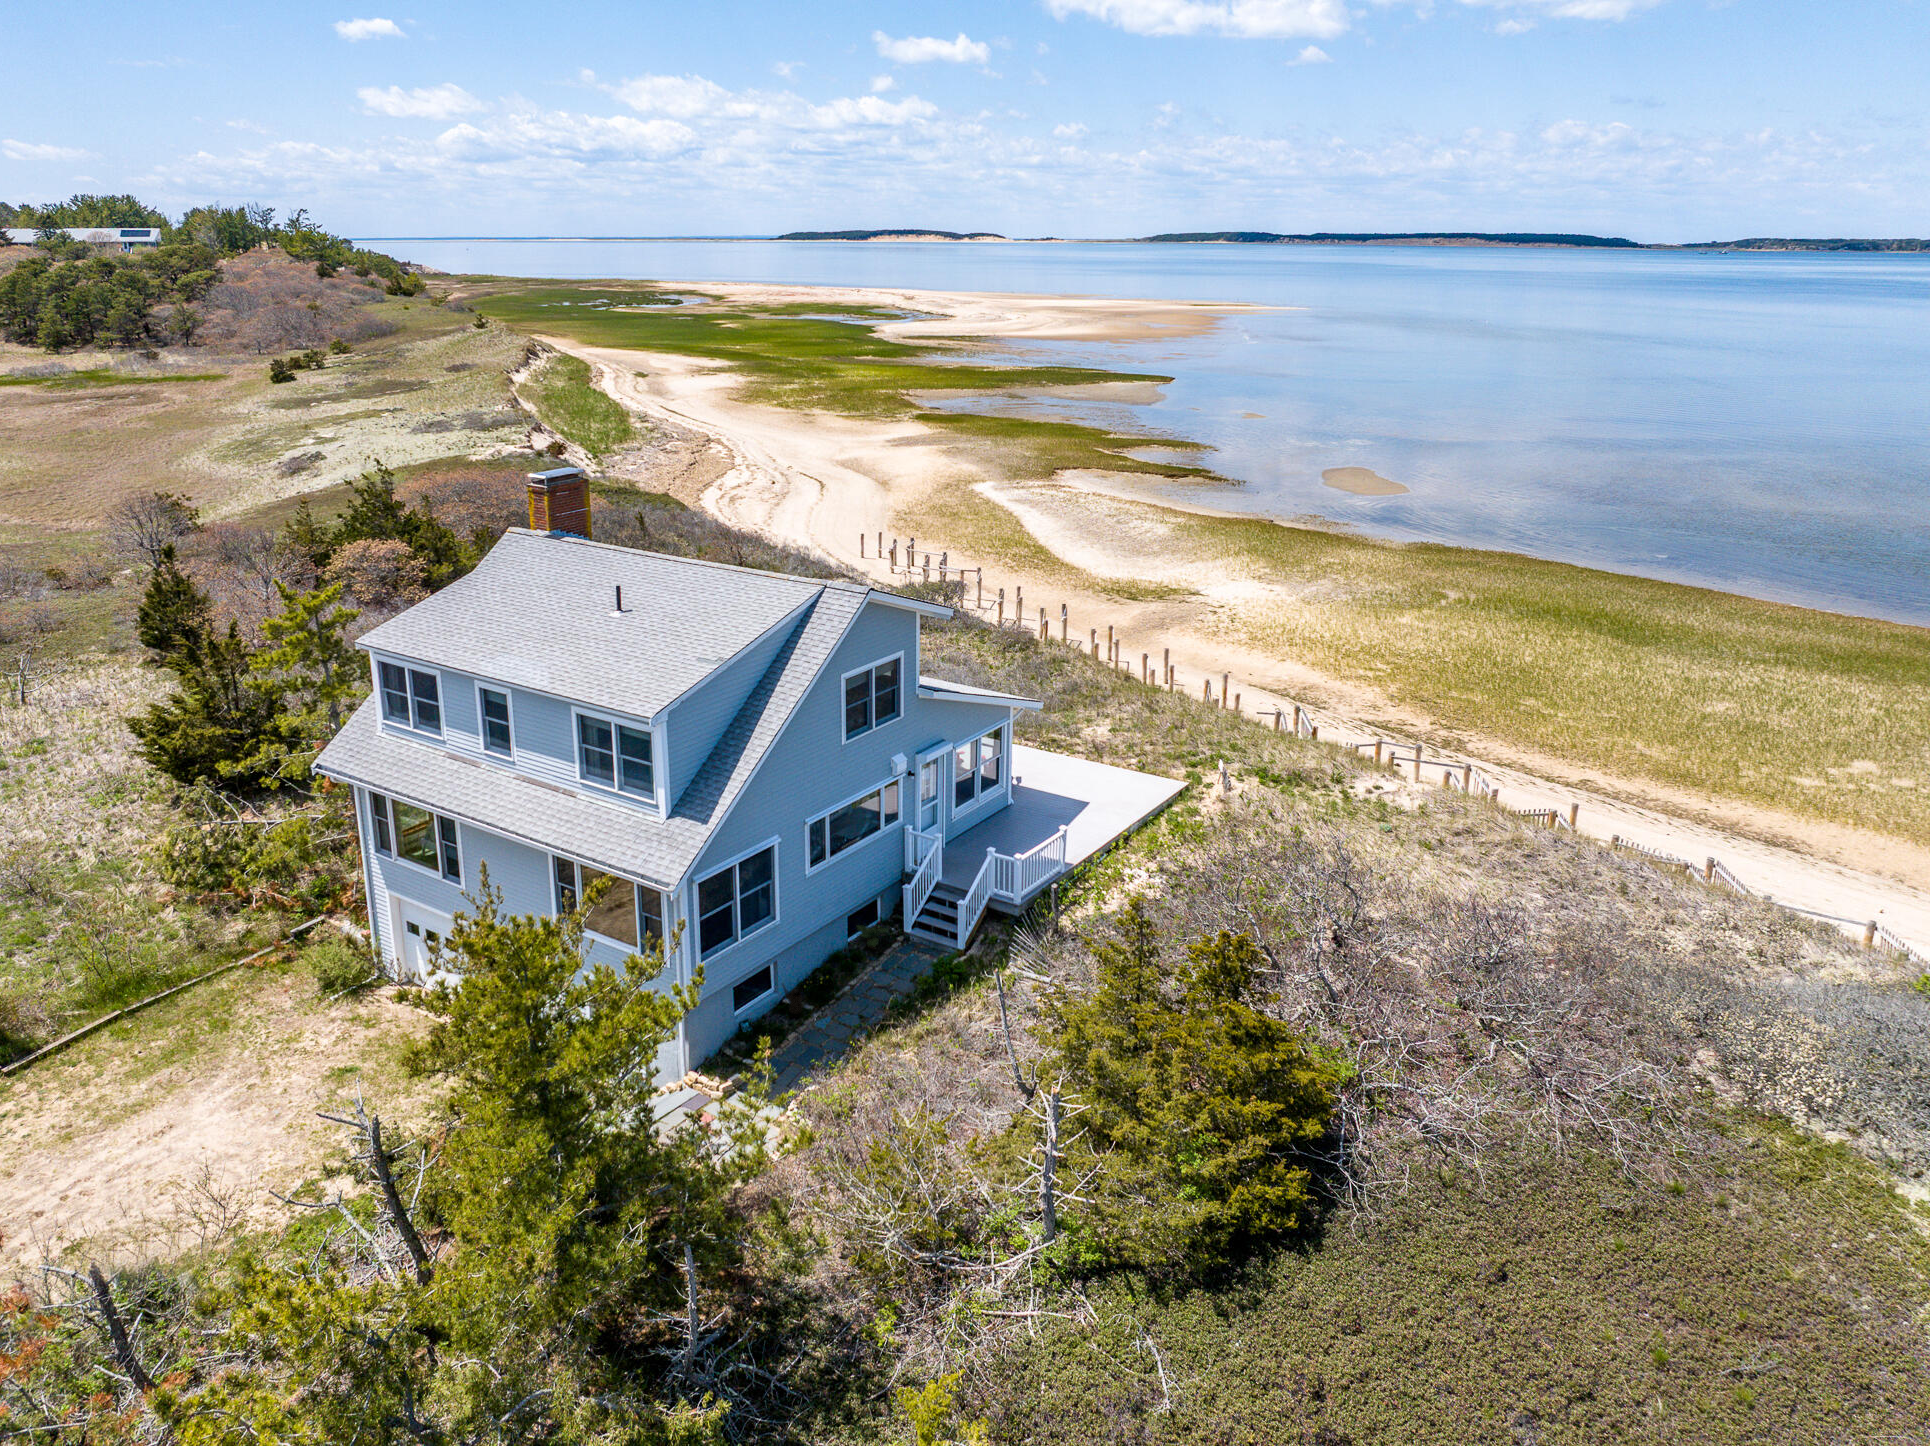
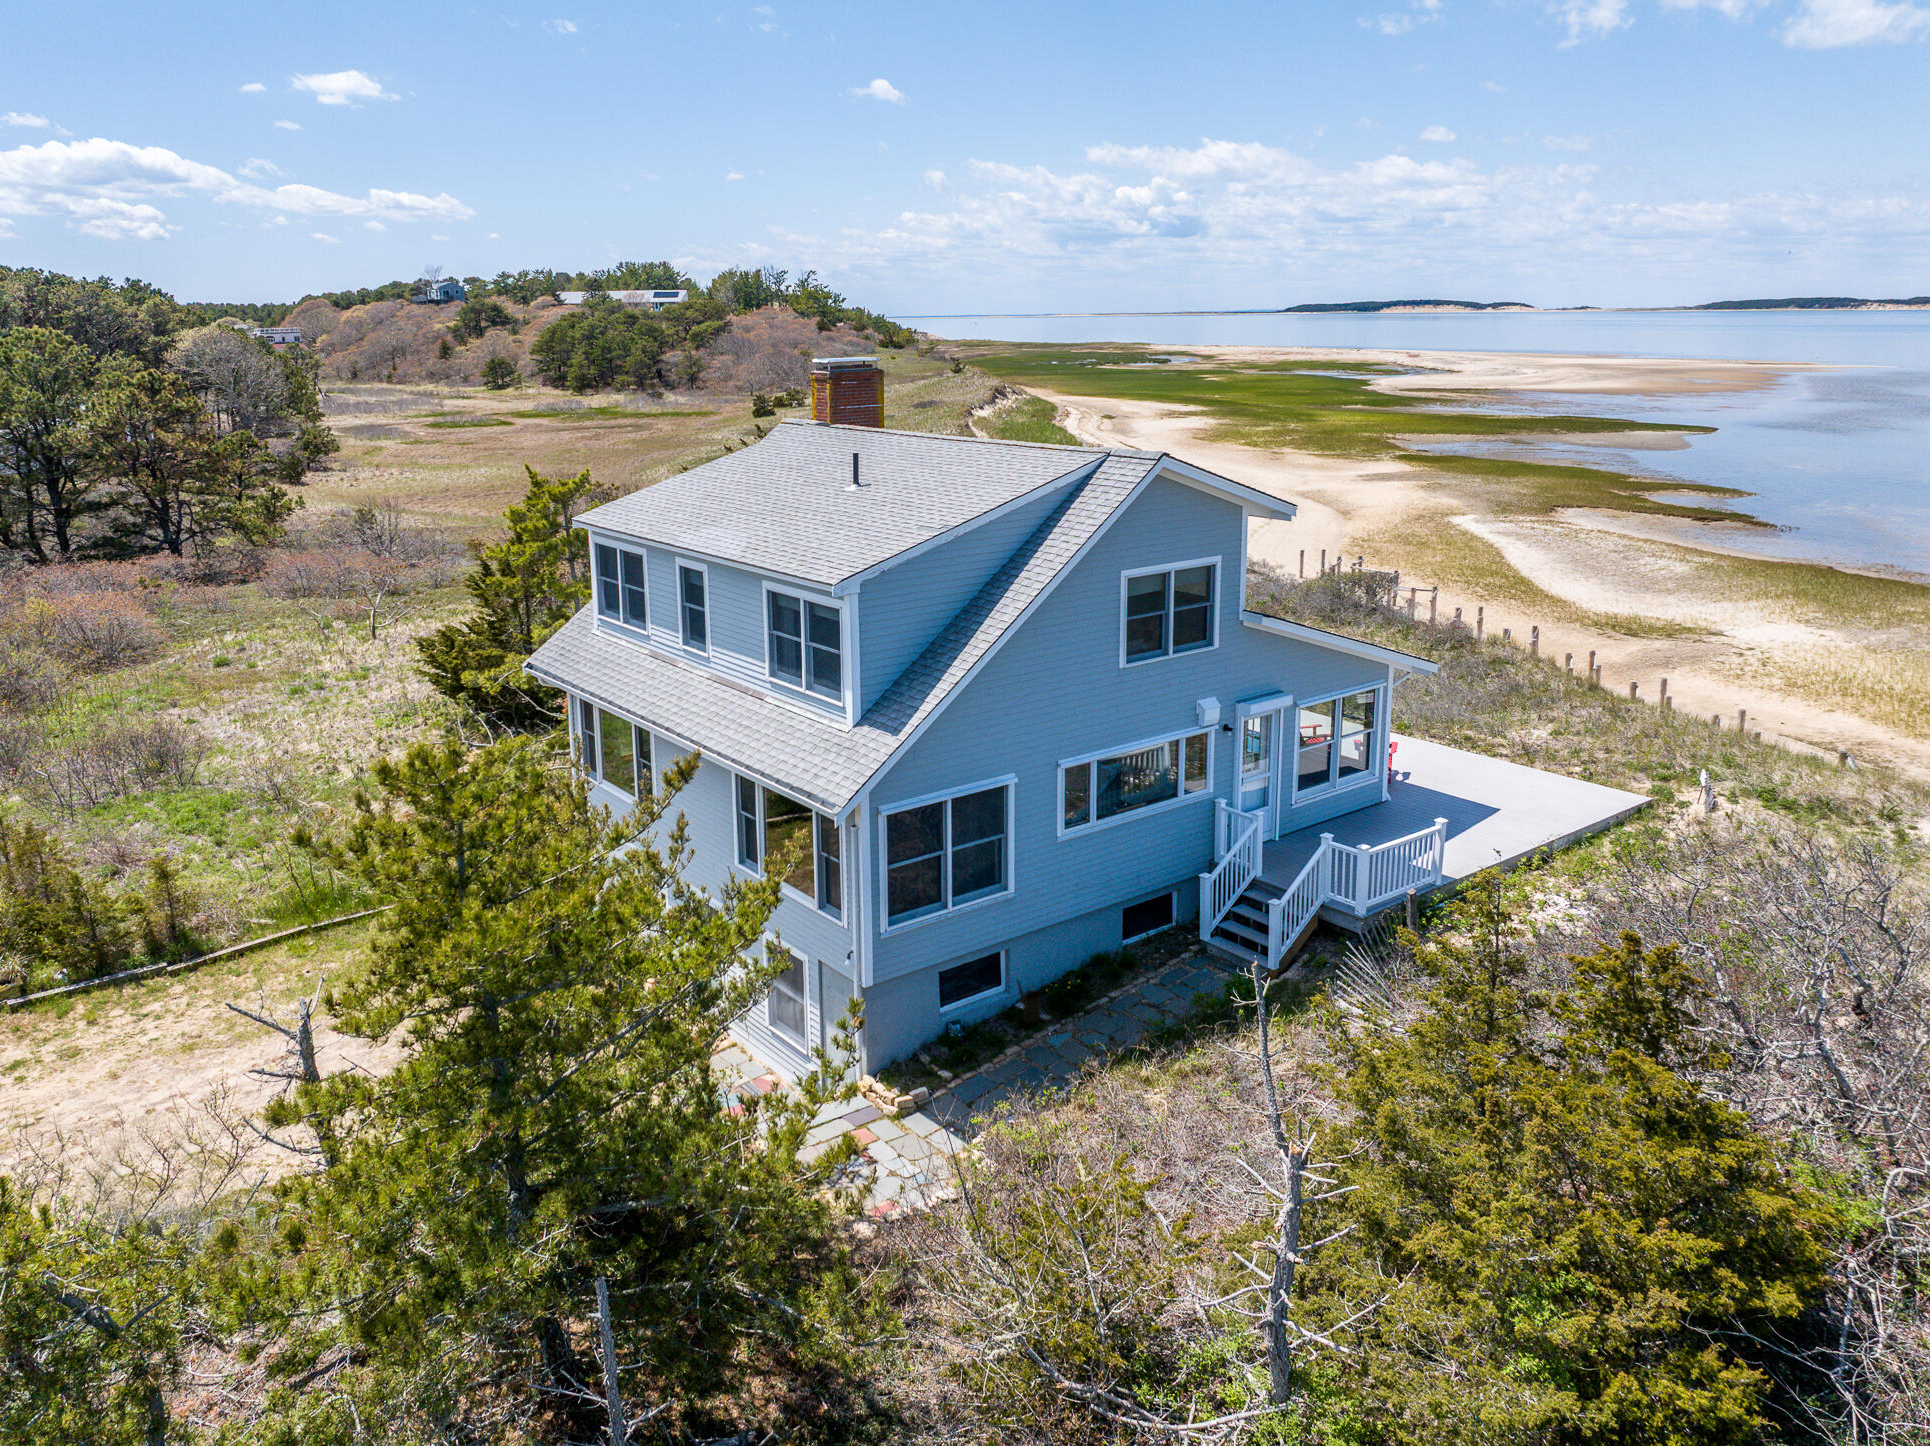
potted plant: present [856,925,889,949] -> none [1134,921,1180,955]

